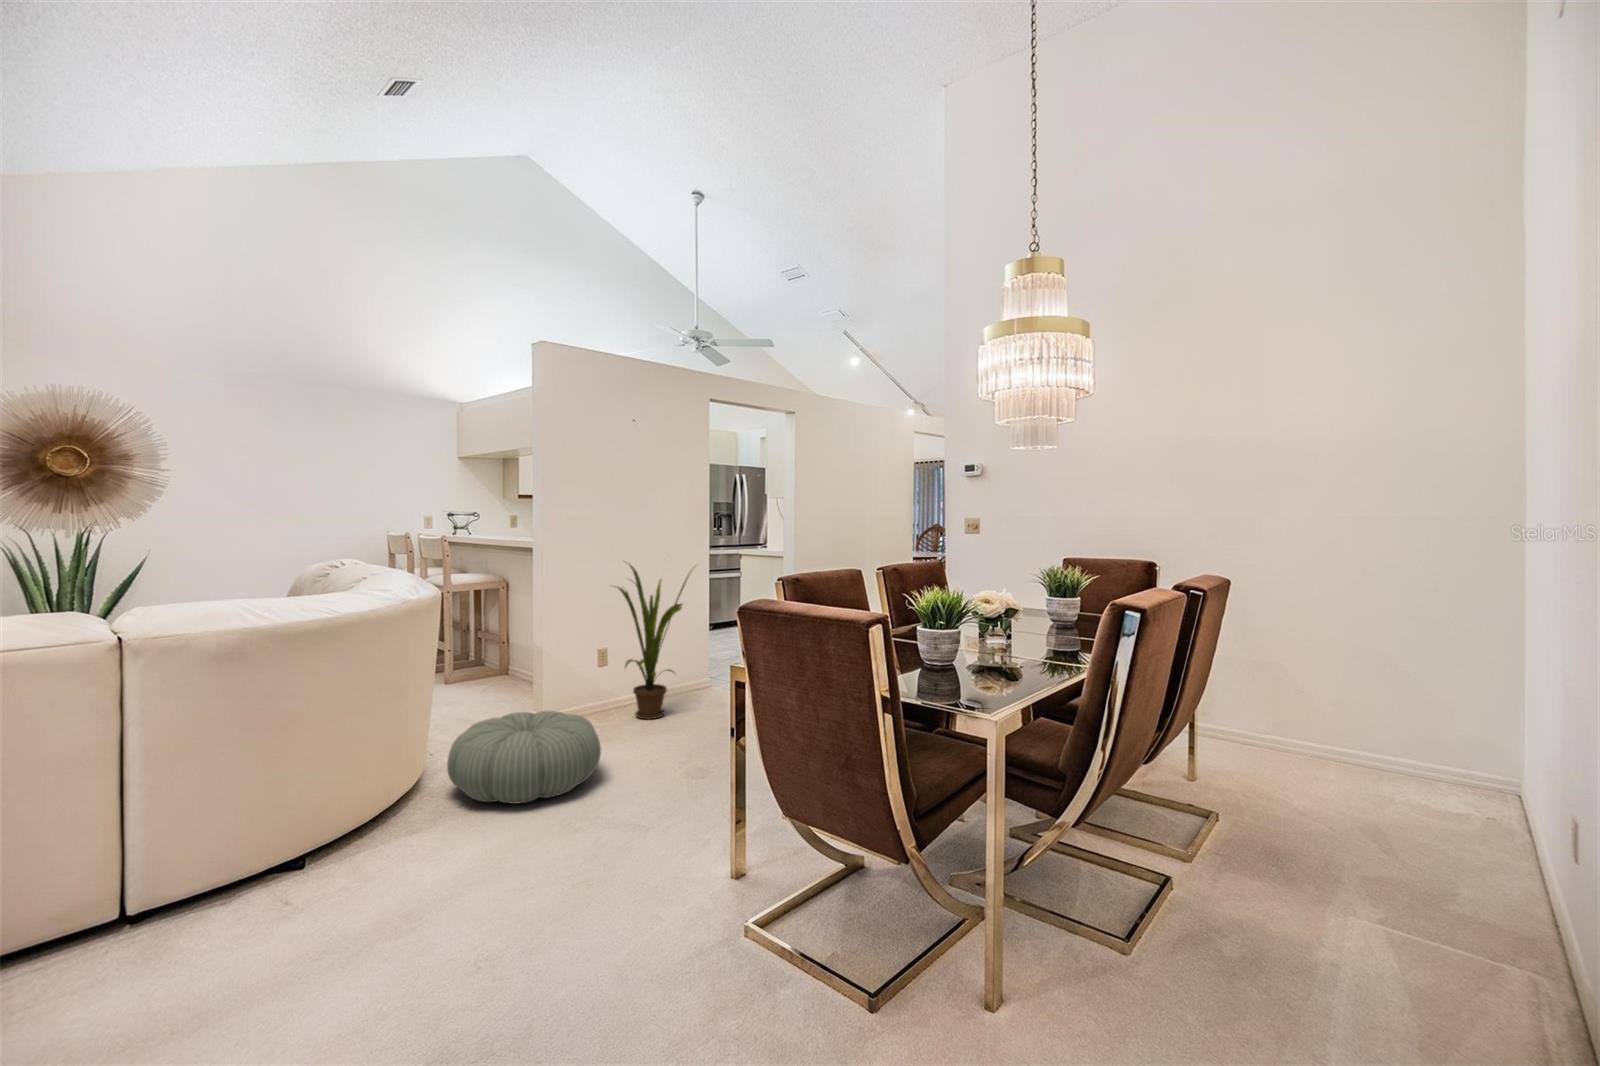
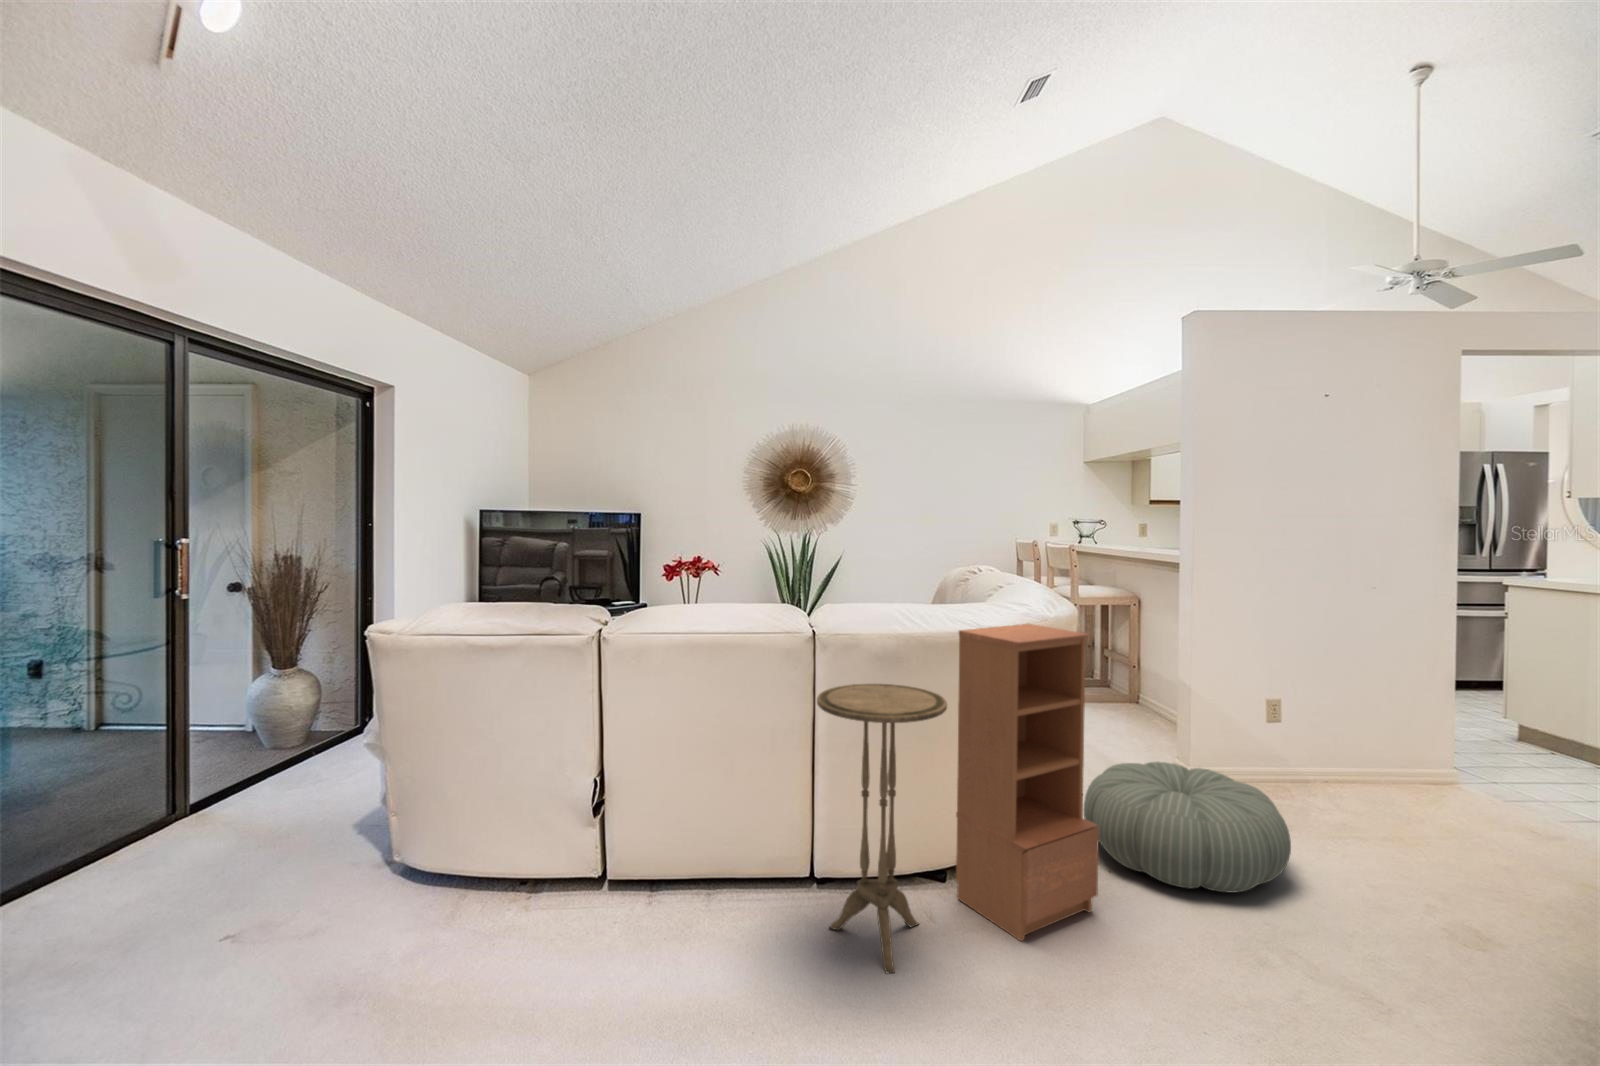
house plant: present [615,561,694,719] -> none [1288,581,1450,810]
bookcase: none [315,610,455,885] -> present [956,624,1099,941]
side table: none [137,682,303,959] -> present [817,684,947,973]

